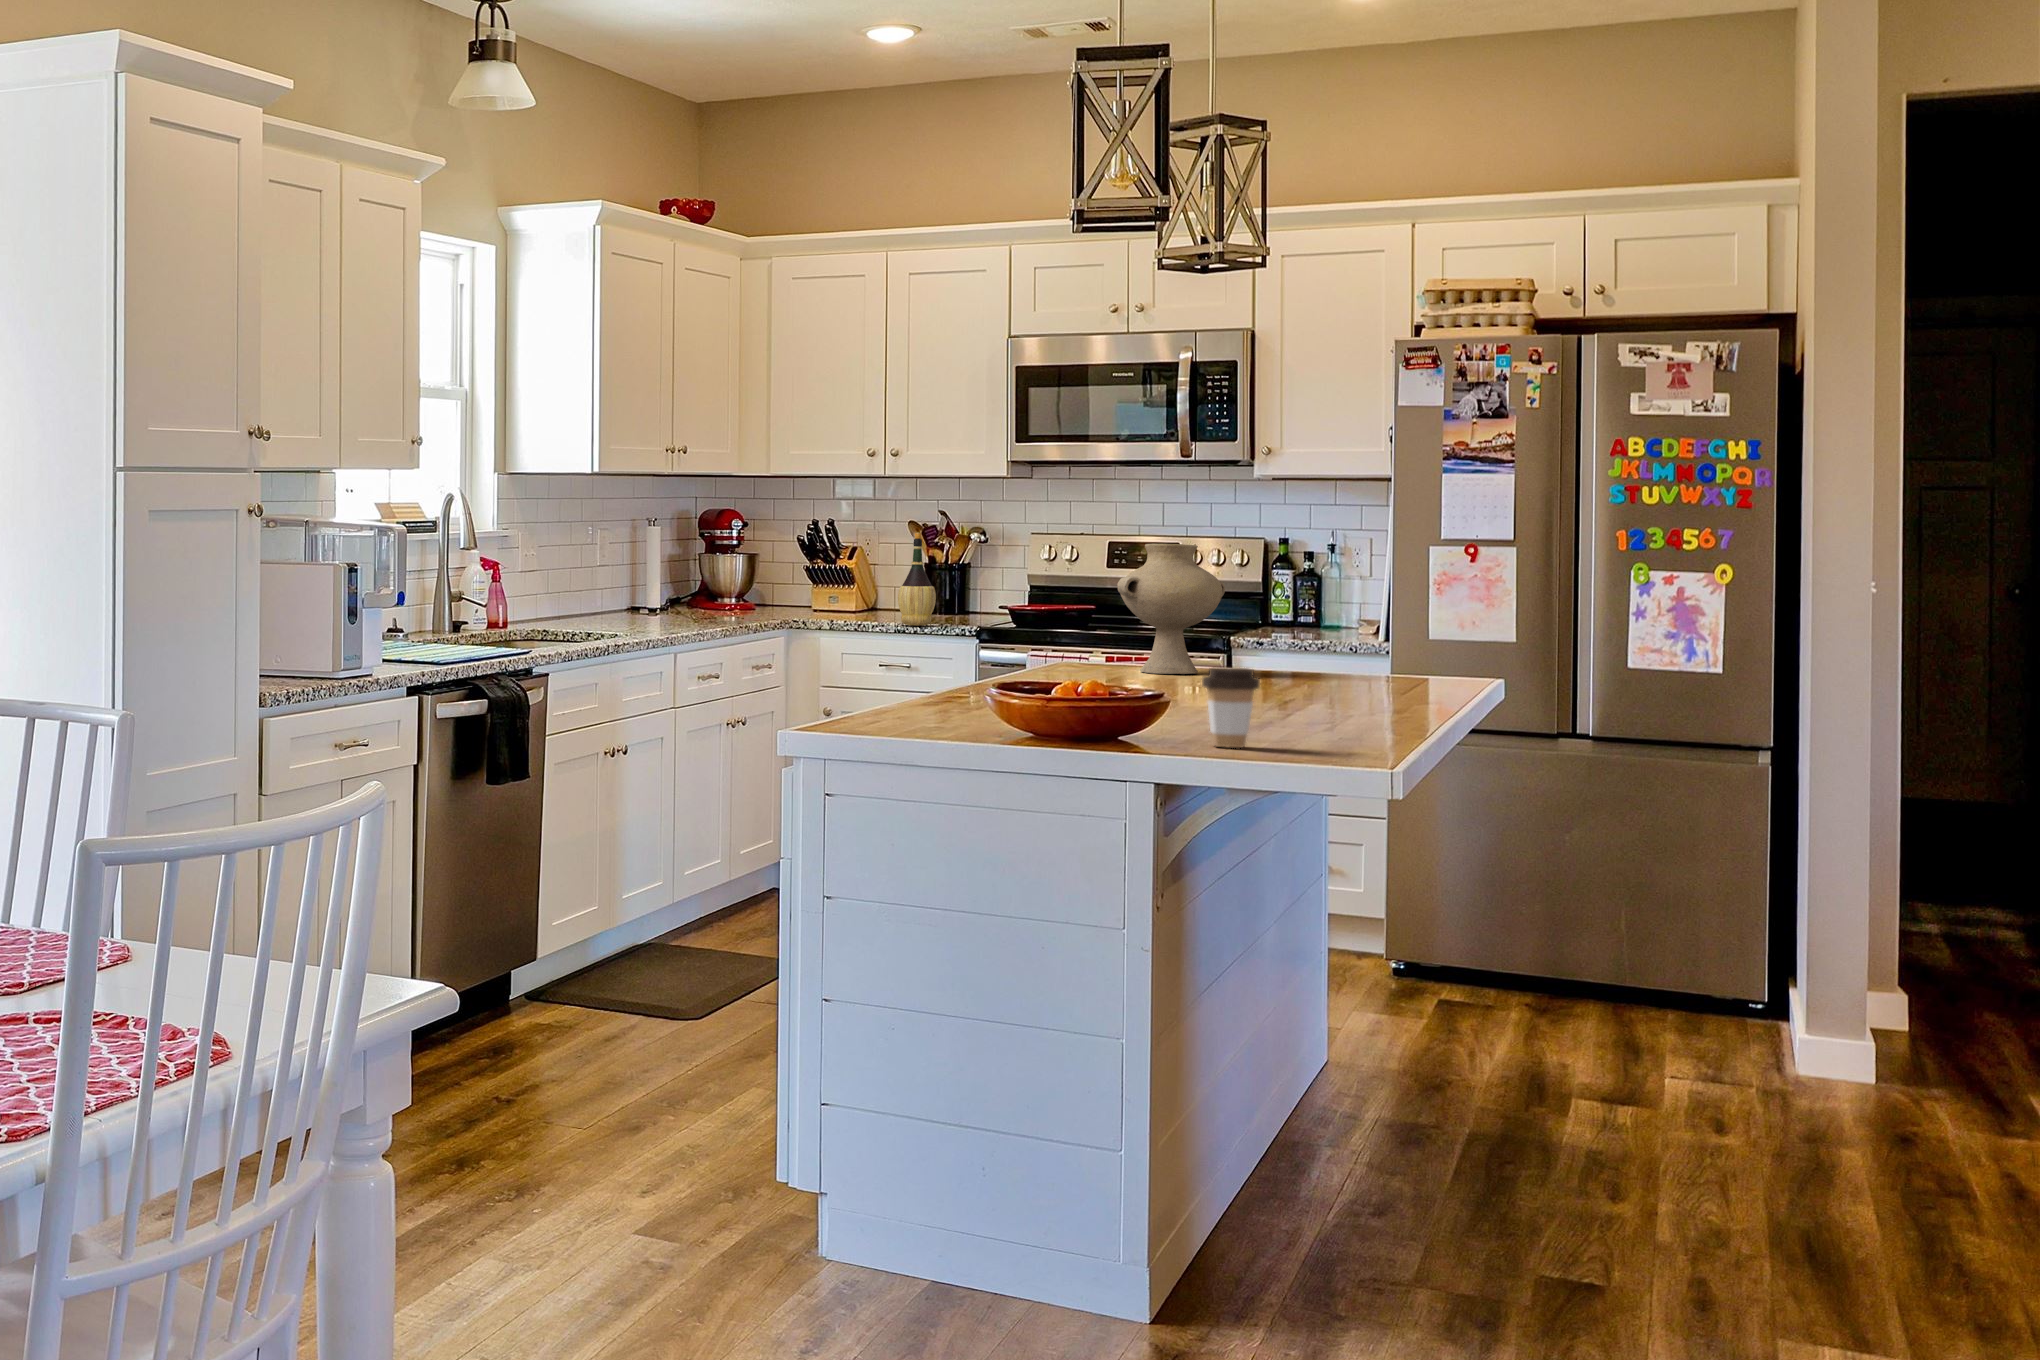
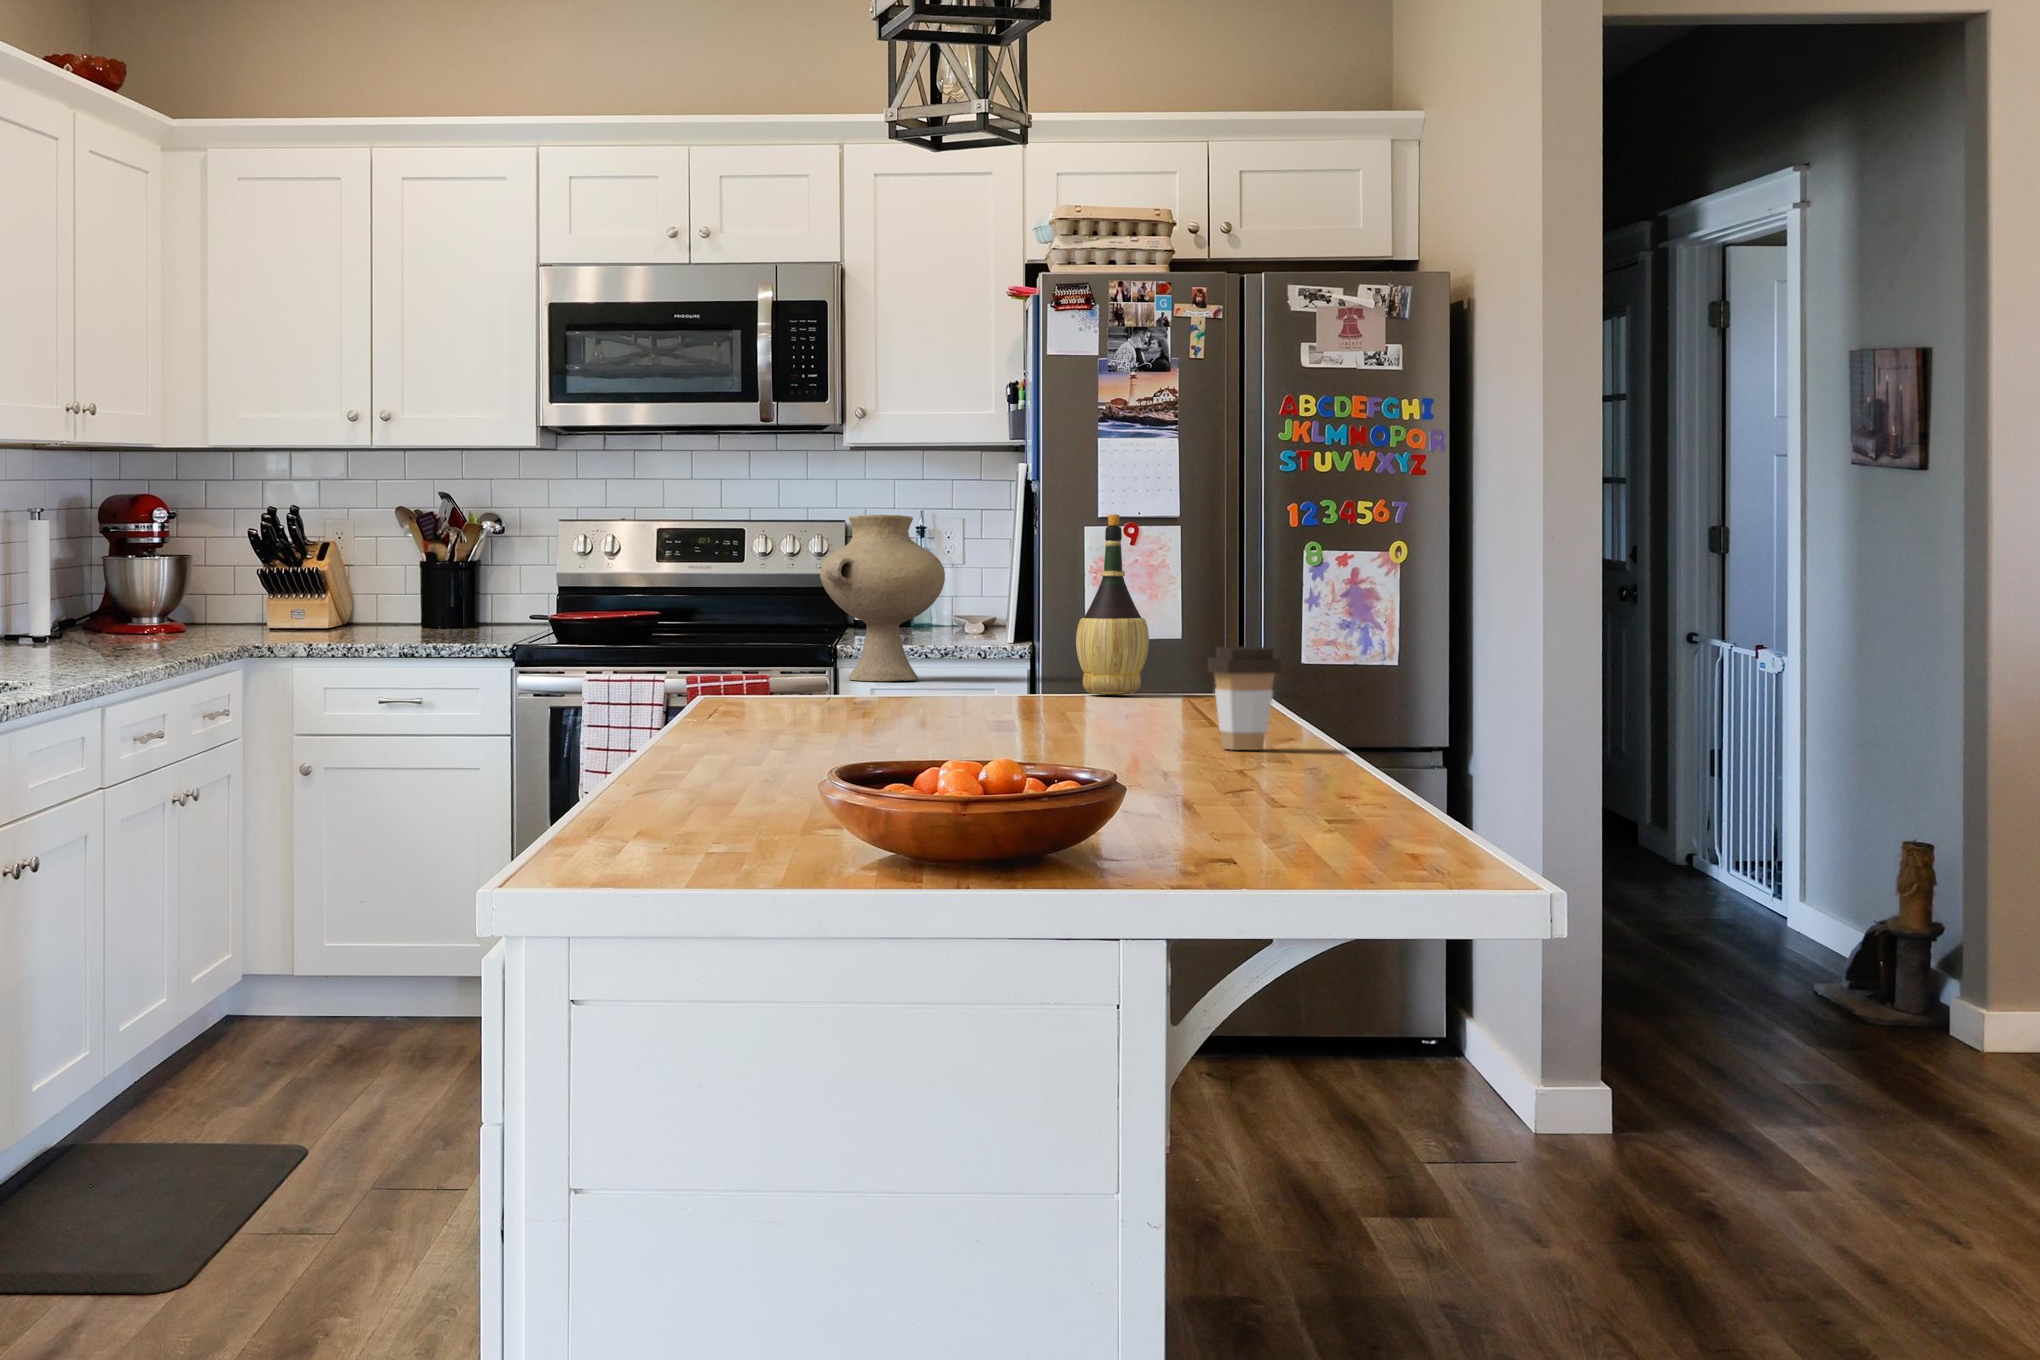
wine bottle: present [898,533,936,626] -> present [1076,514,1149,695]

